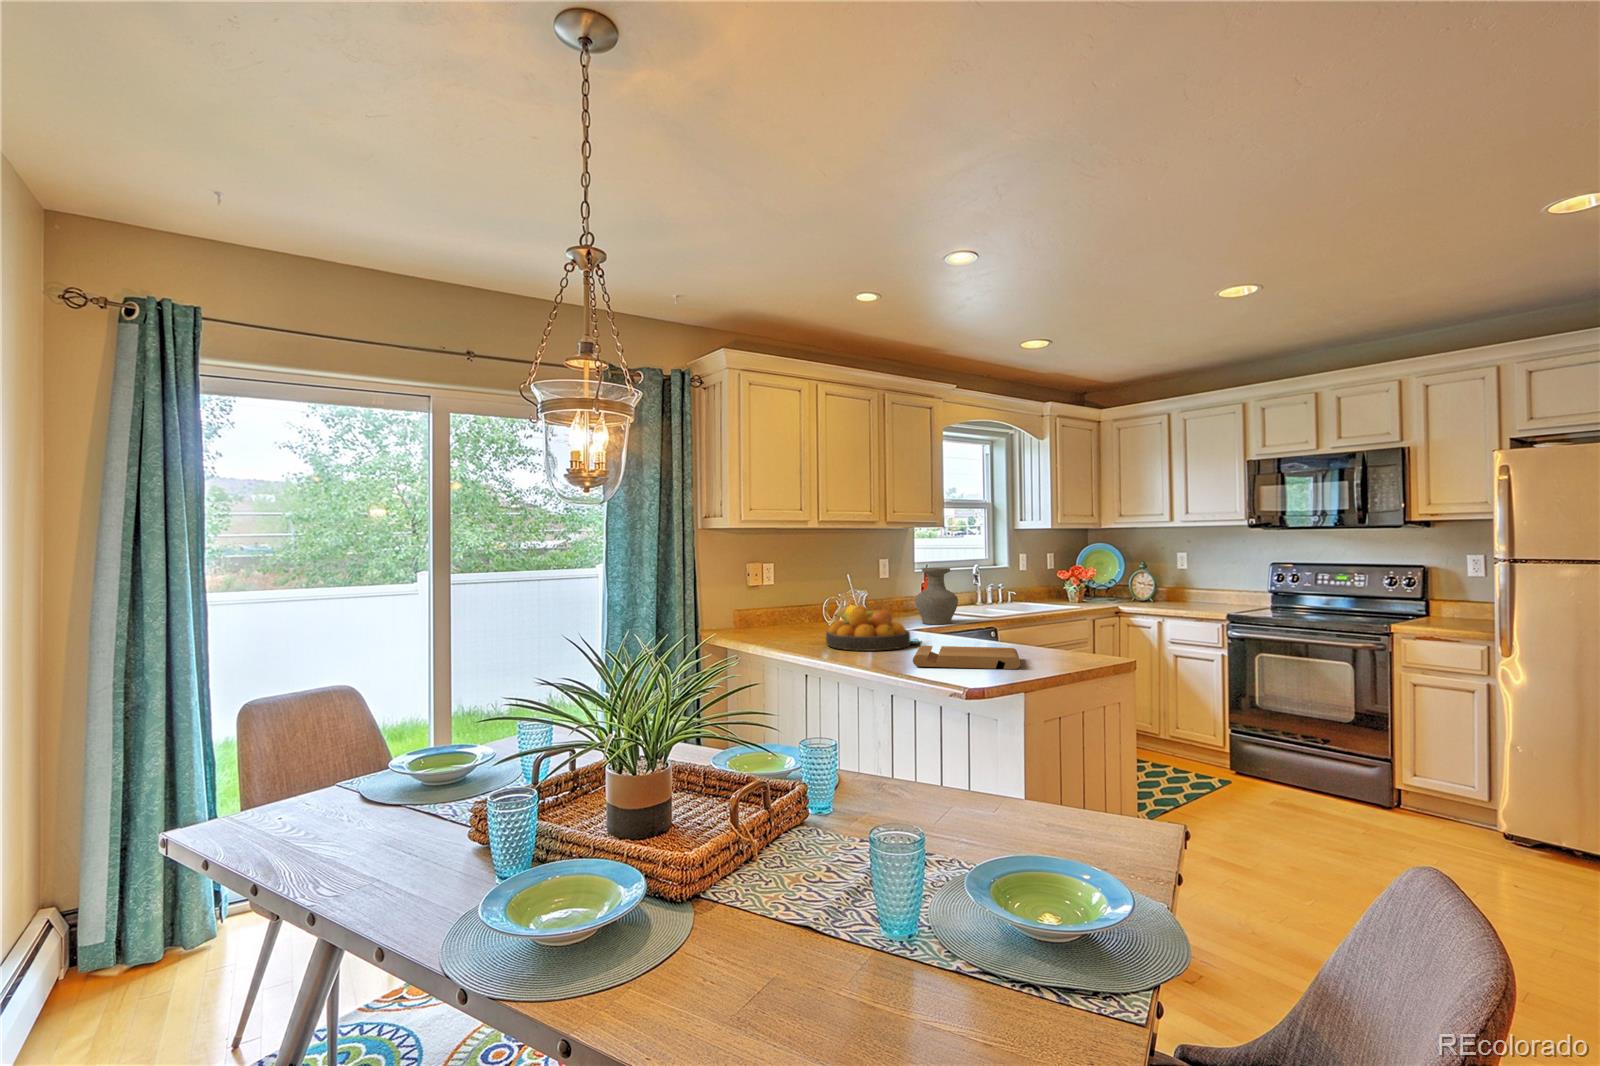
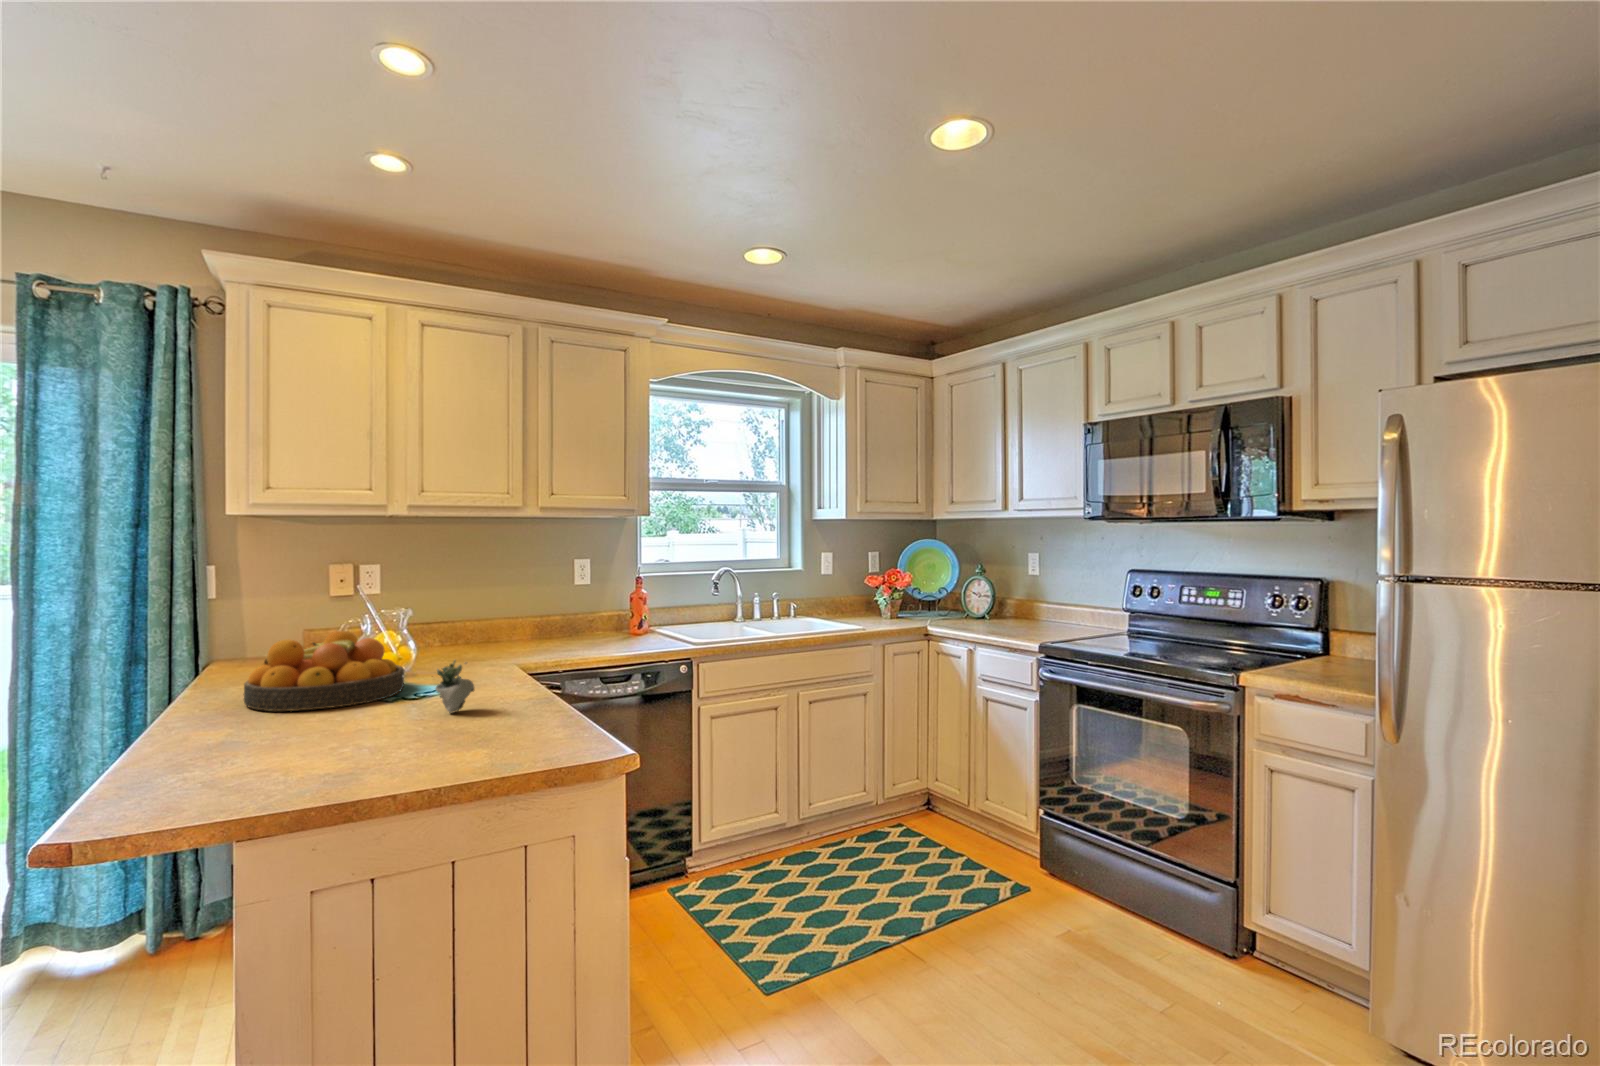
vase: present [915,568,958,624] -> none [556,570,620,653]
succulent plant: none [970,616,1008,648] -> present [435,660,474,713]
cutting board: present [913,646,1020,669] -> none [165,713,414,781]

